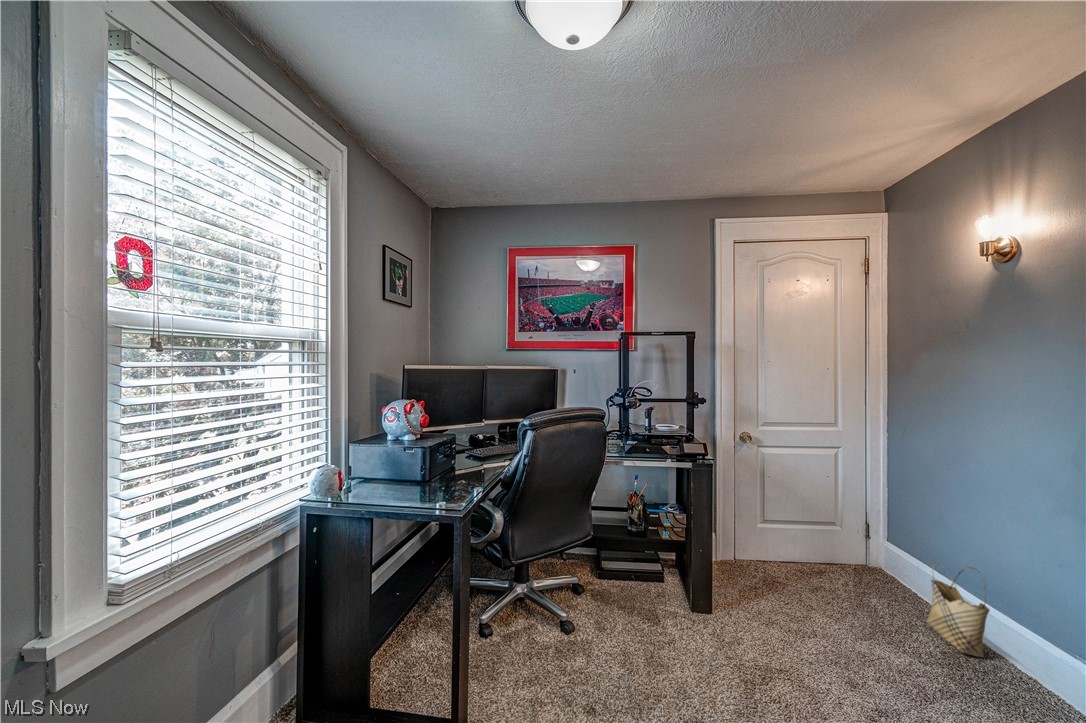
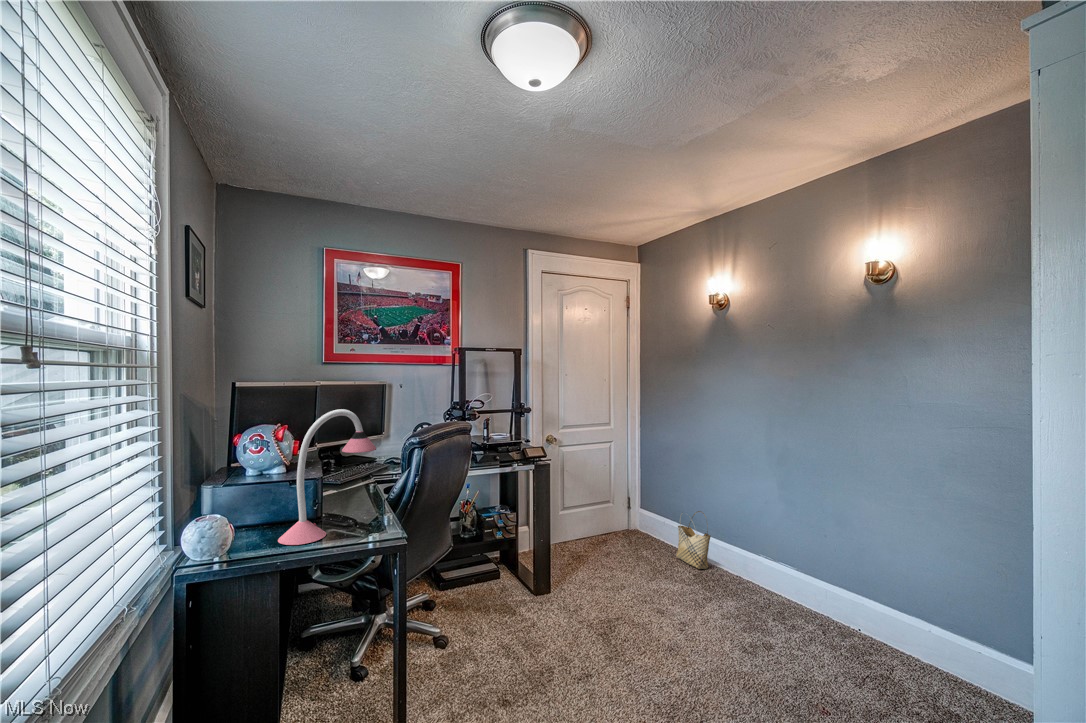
desk lamp: none [379,389,457,502] -> present [278,409,376,545]

